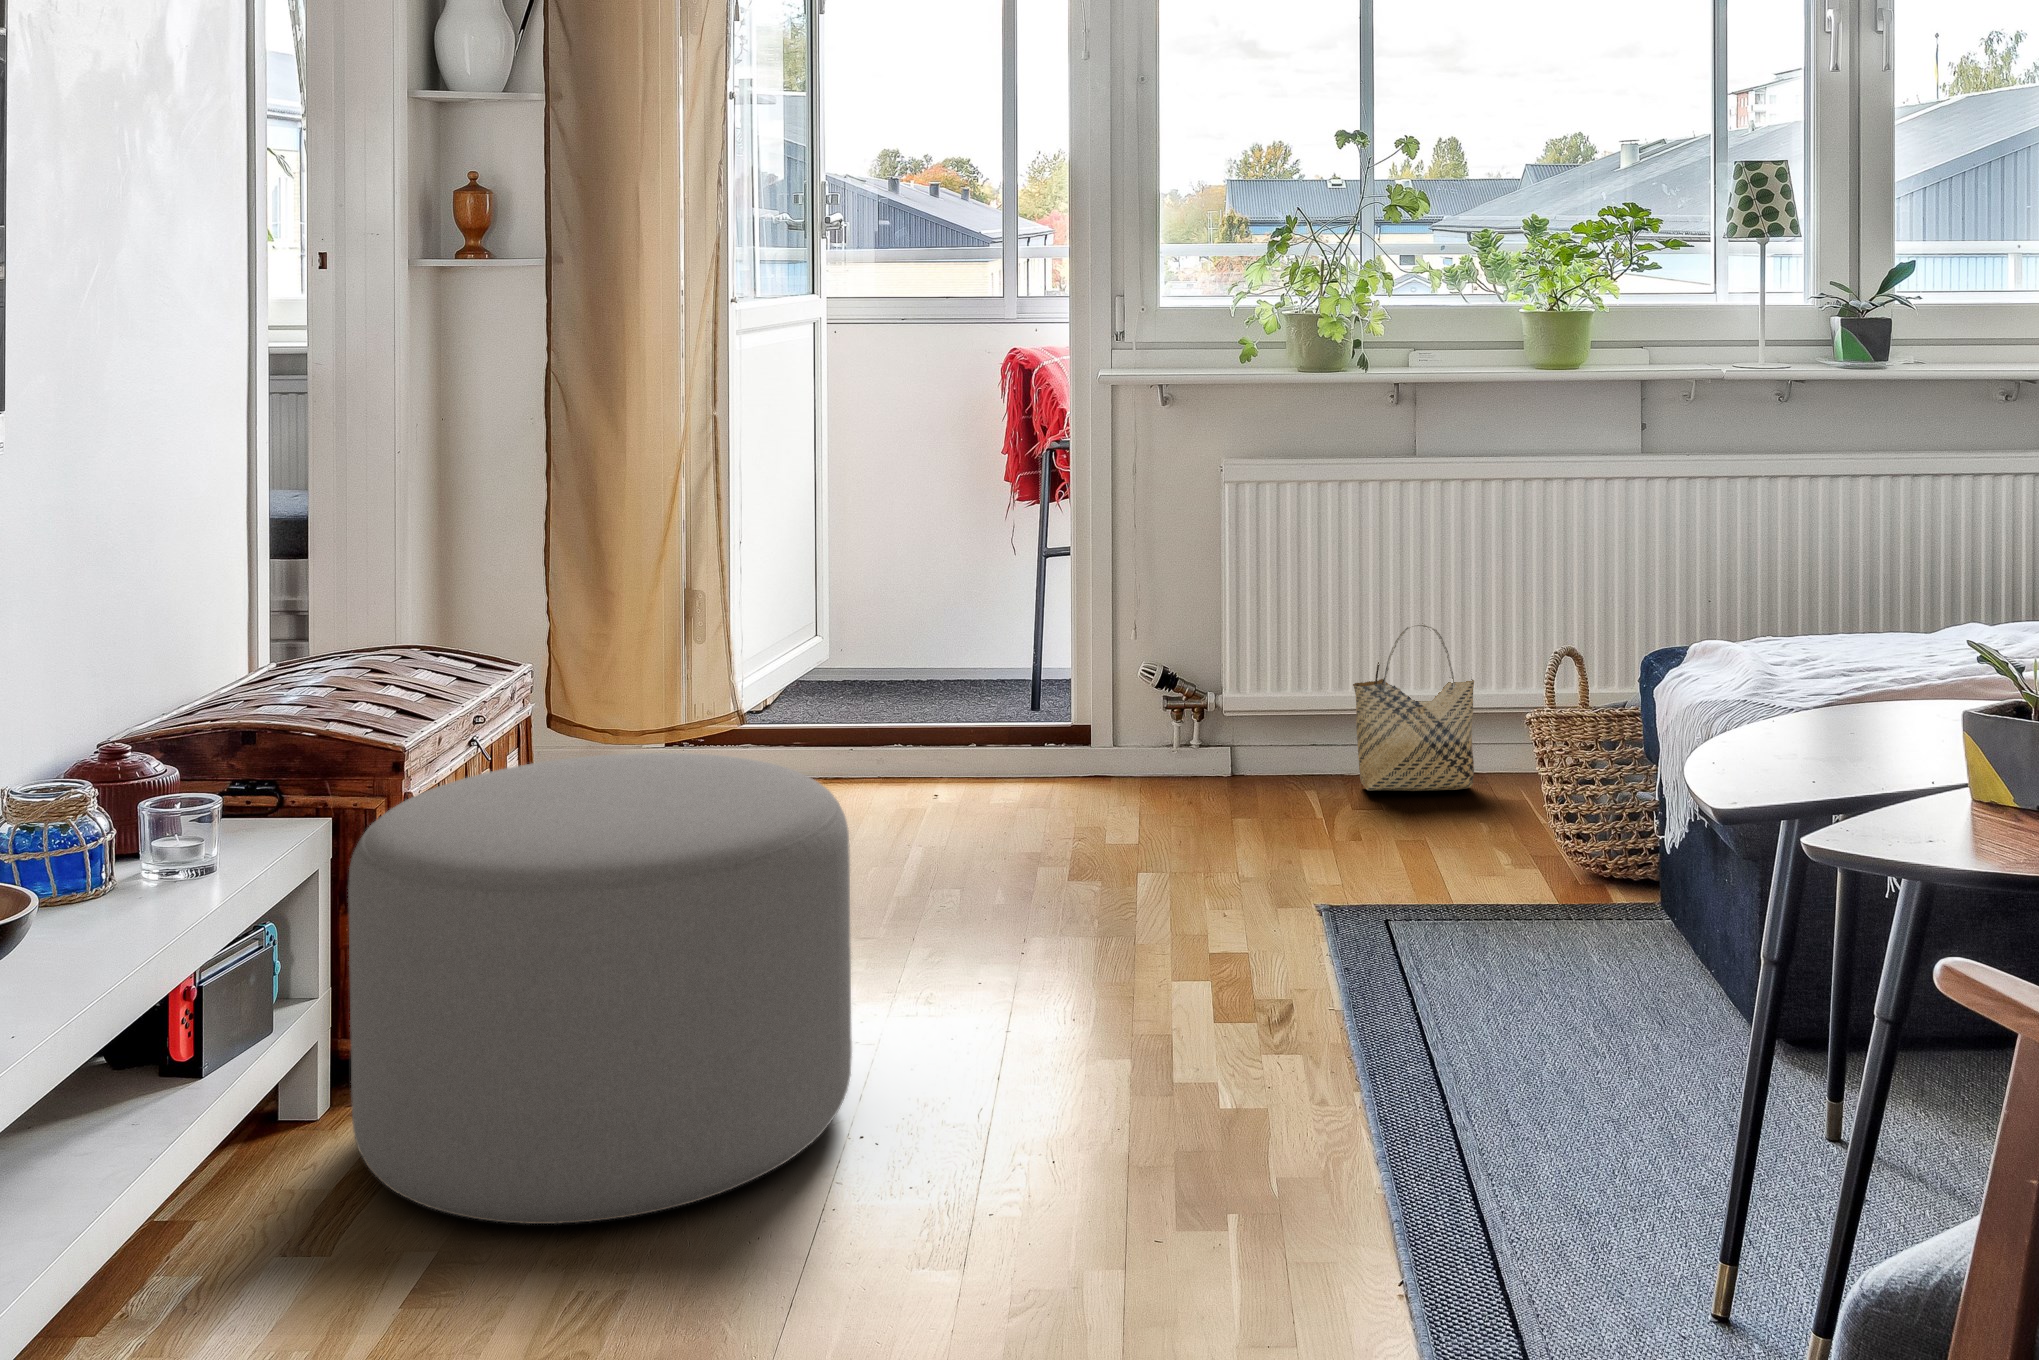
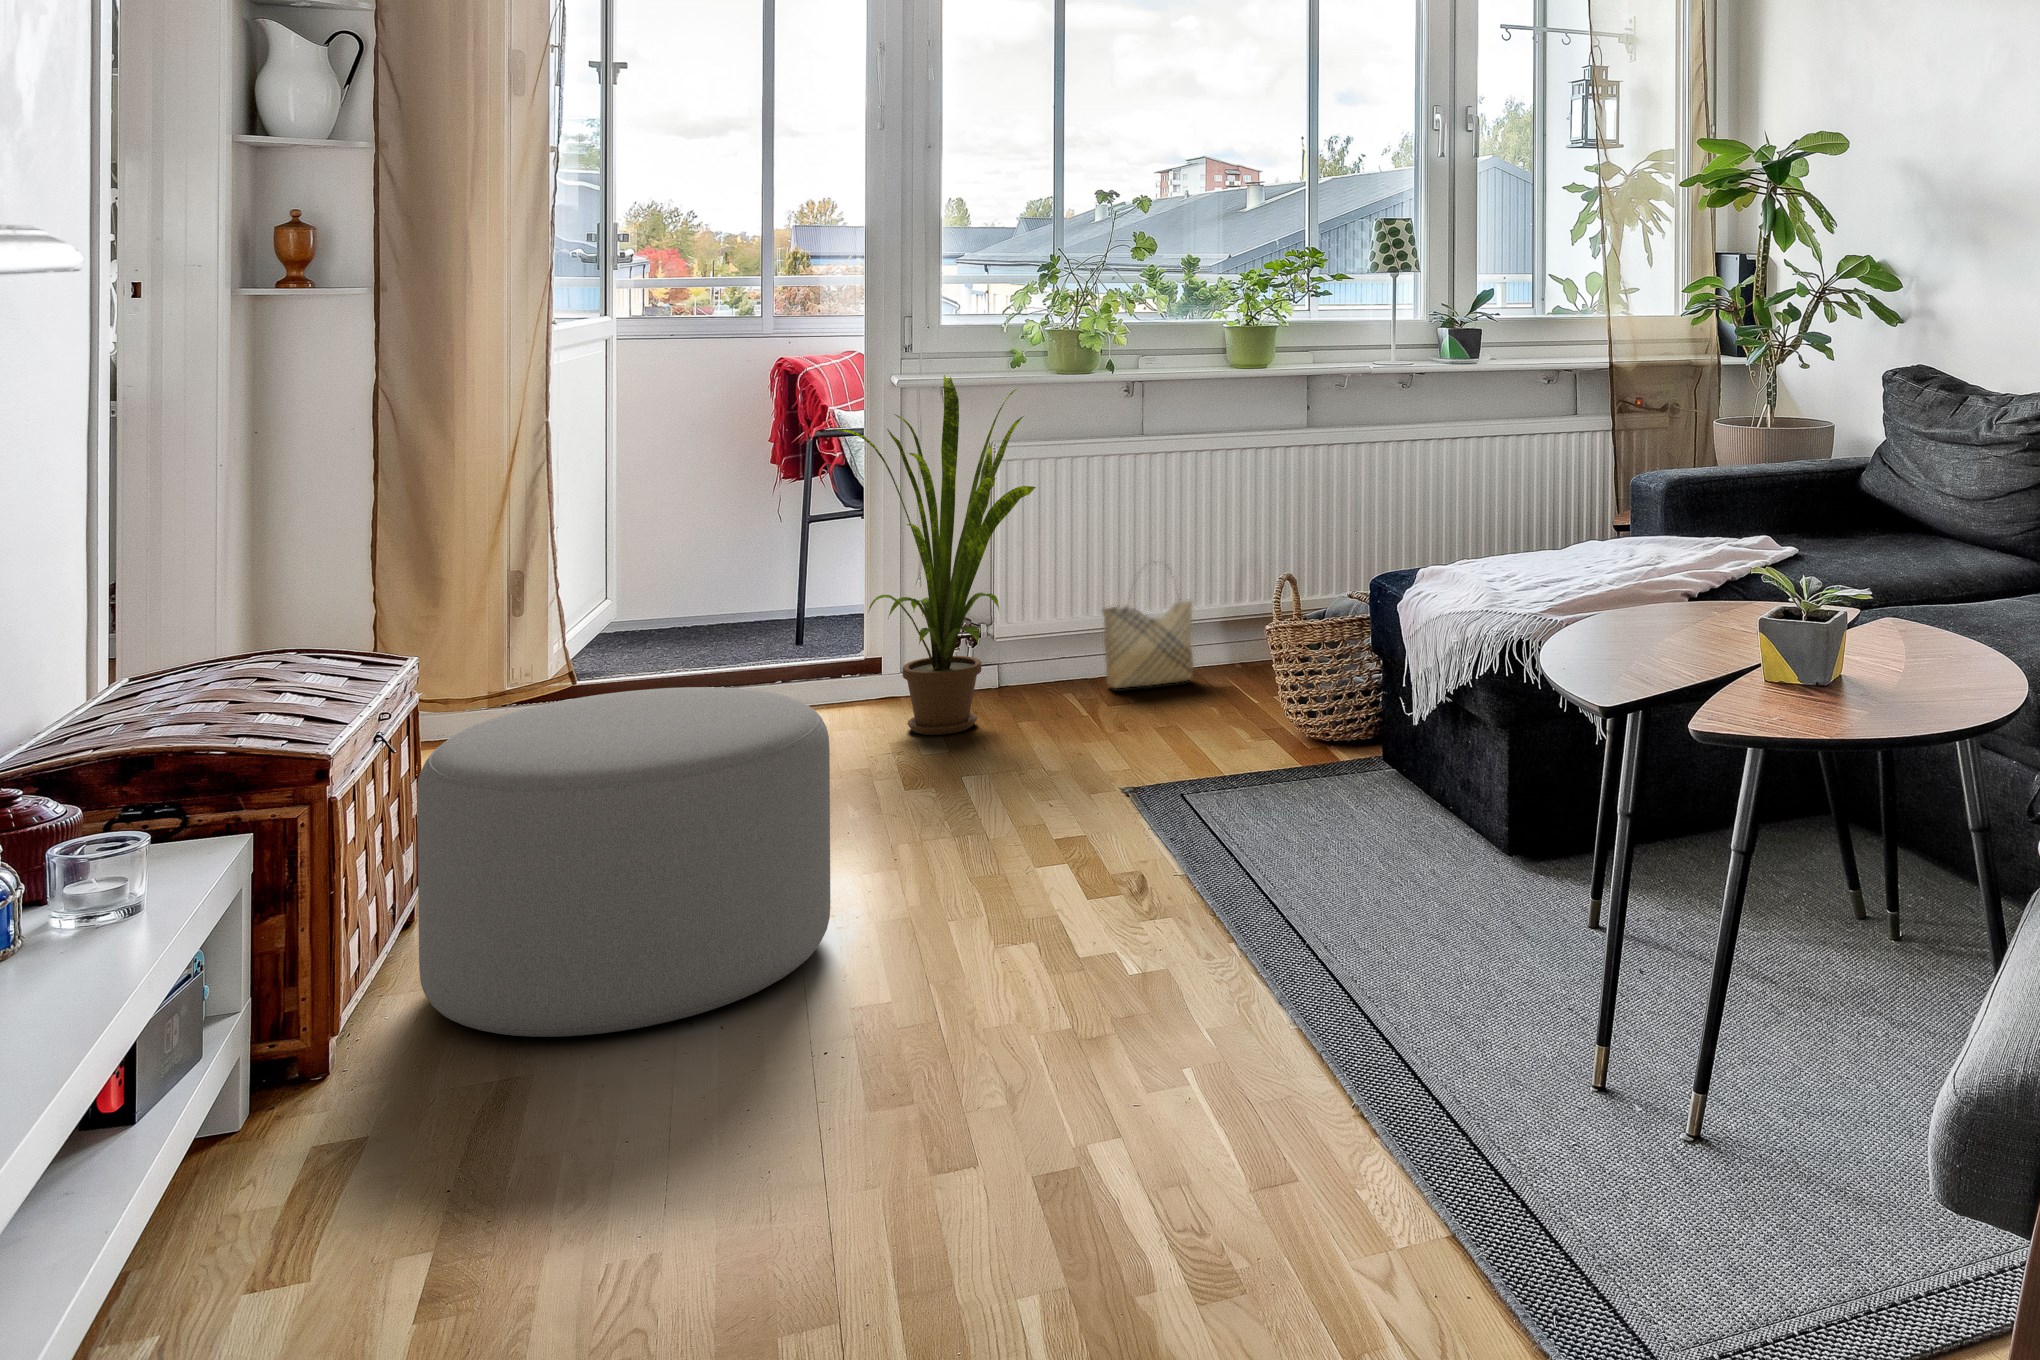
house plant: none [1008,365,1254,832] -> present [834,375,1036,735]

